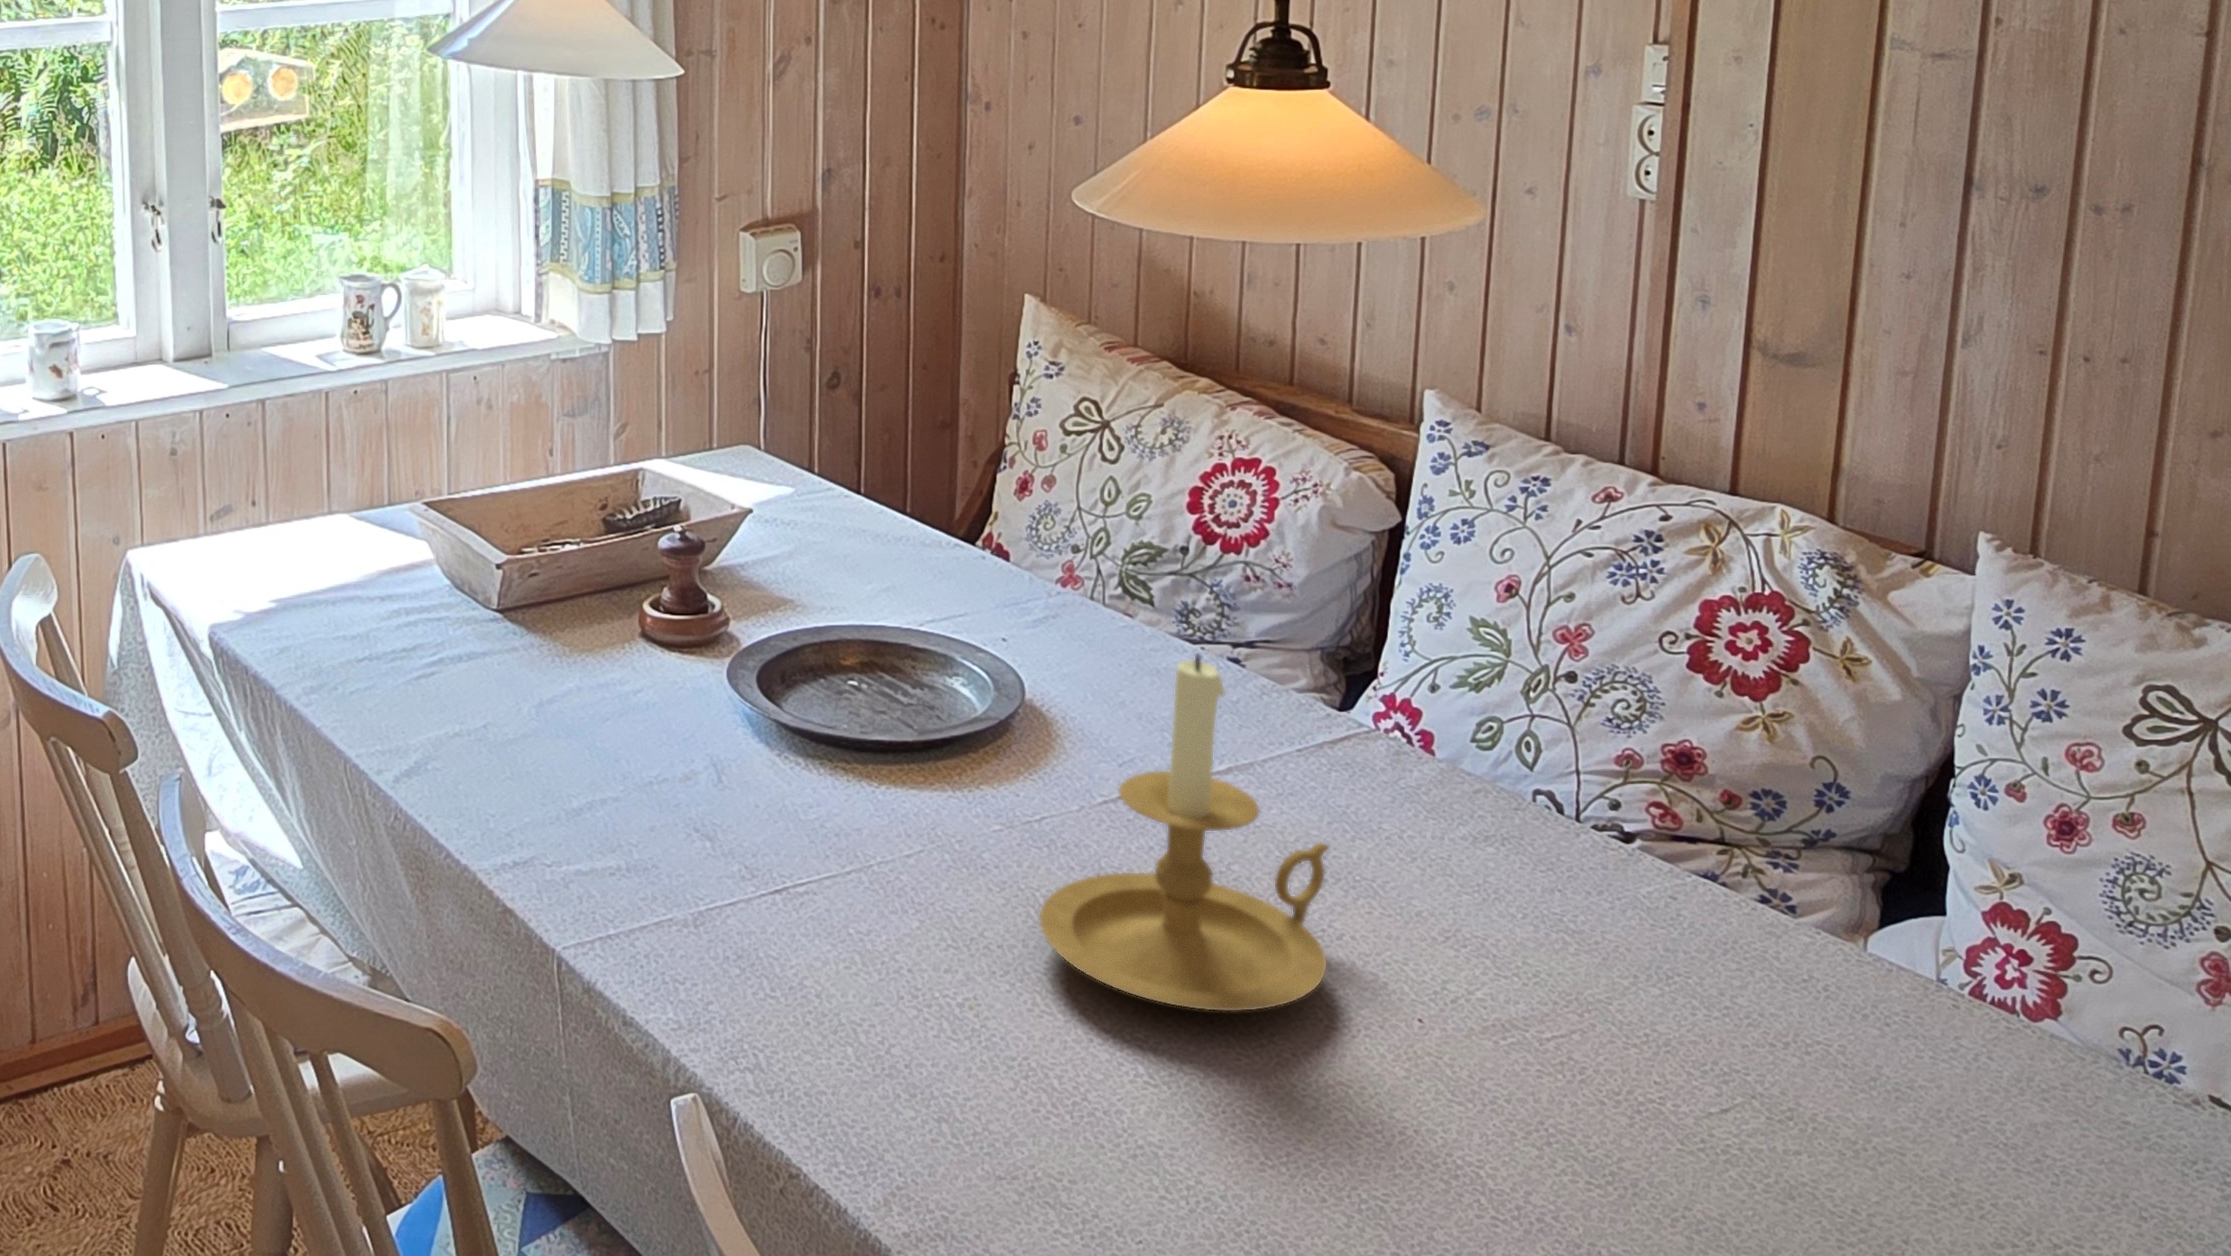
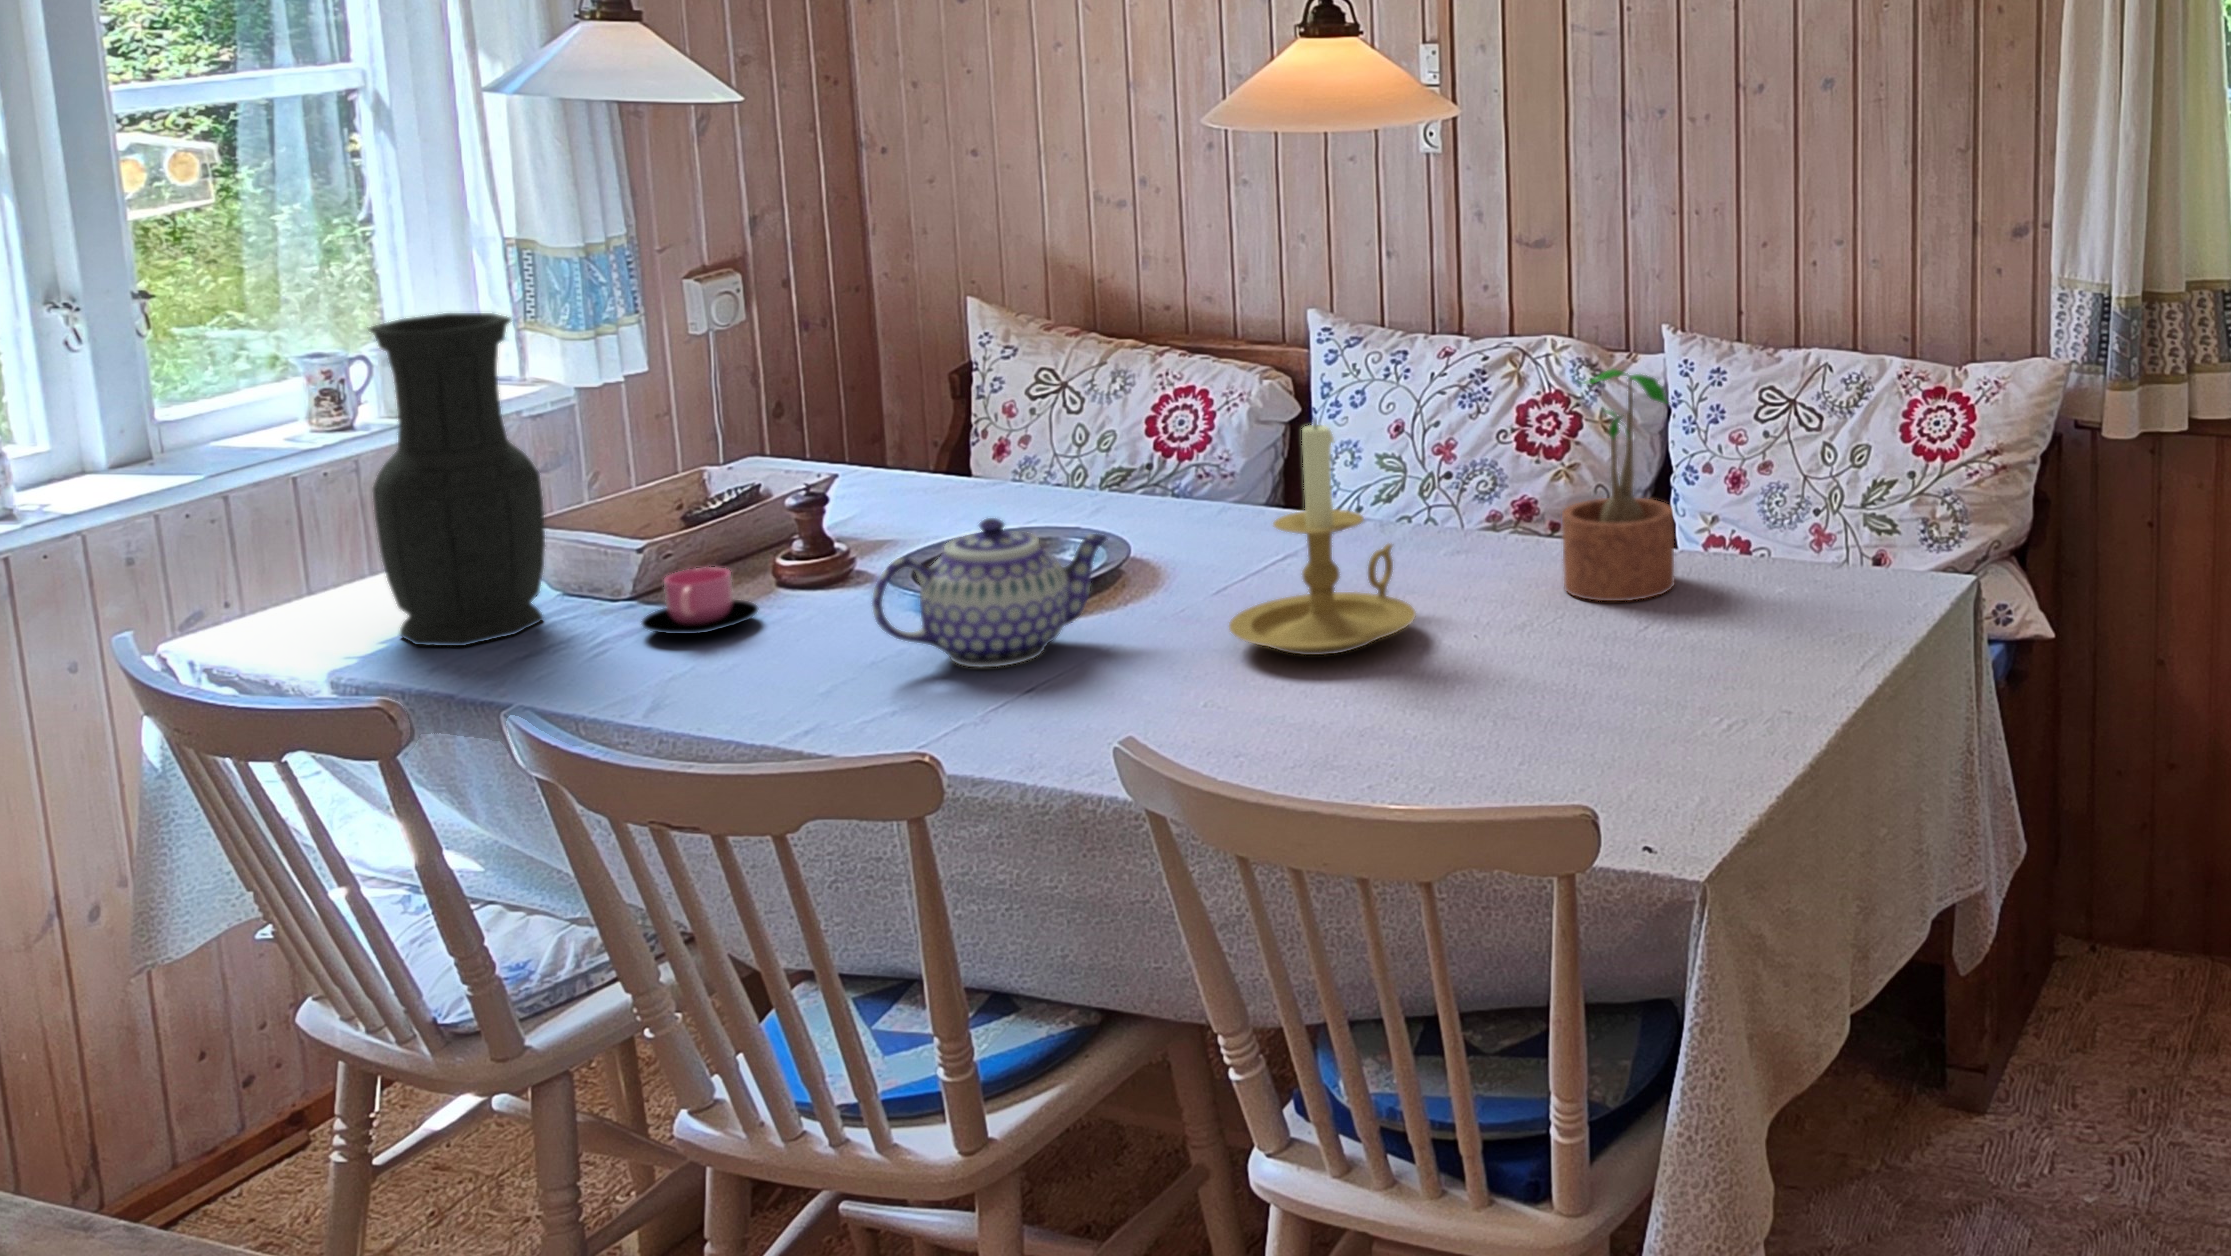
vase: none [262,283,404,635] -> present [369,313,545,646]
cup: none [453,611,574,693] -> present [642,567,759,634]
teapot: none [620,665,925,860] -> present [872,518,1108,667]
potted plant: none [1615,668,1861,1073] -> present [1562,369,1674,601]

